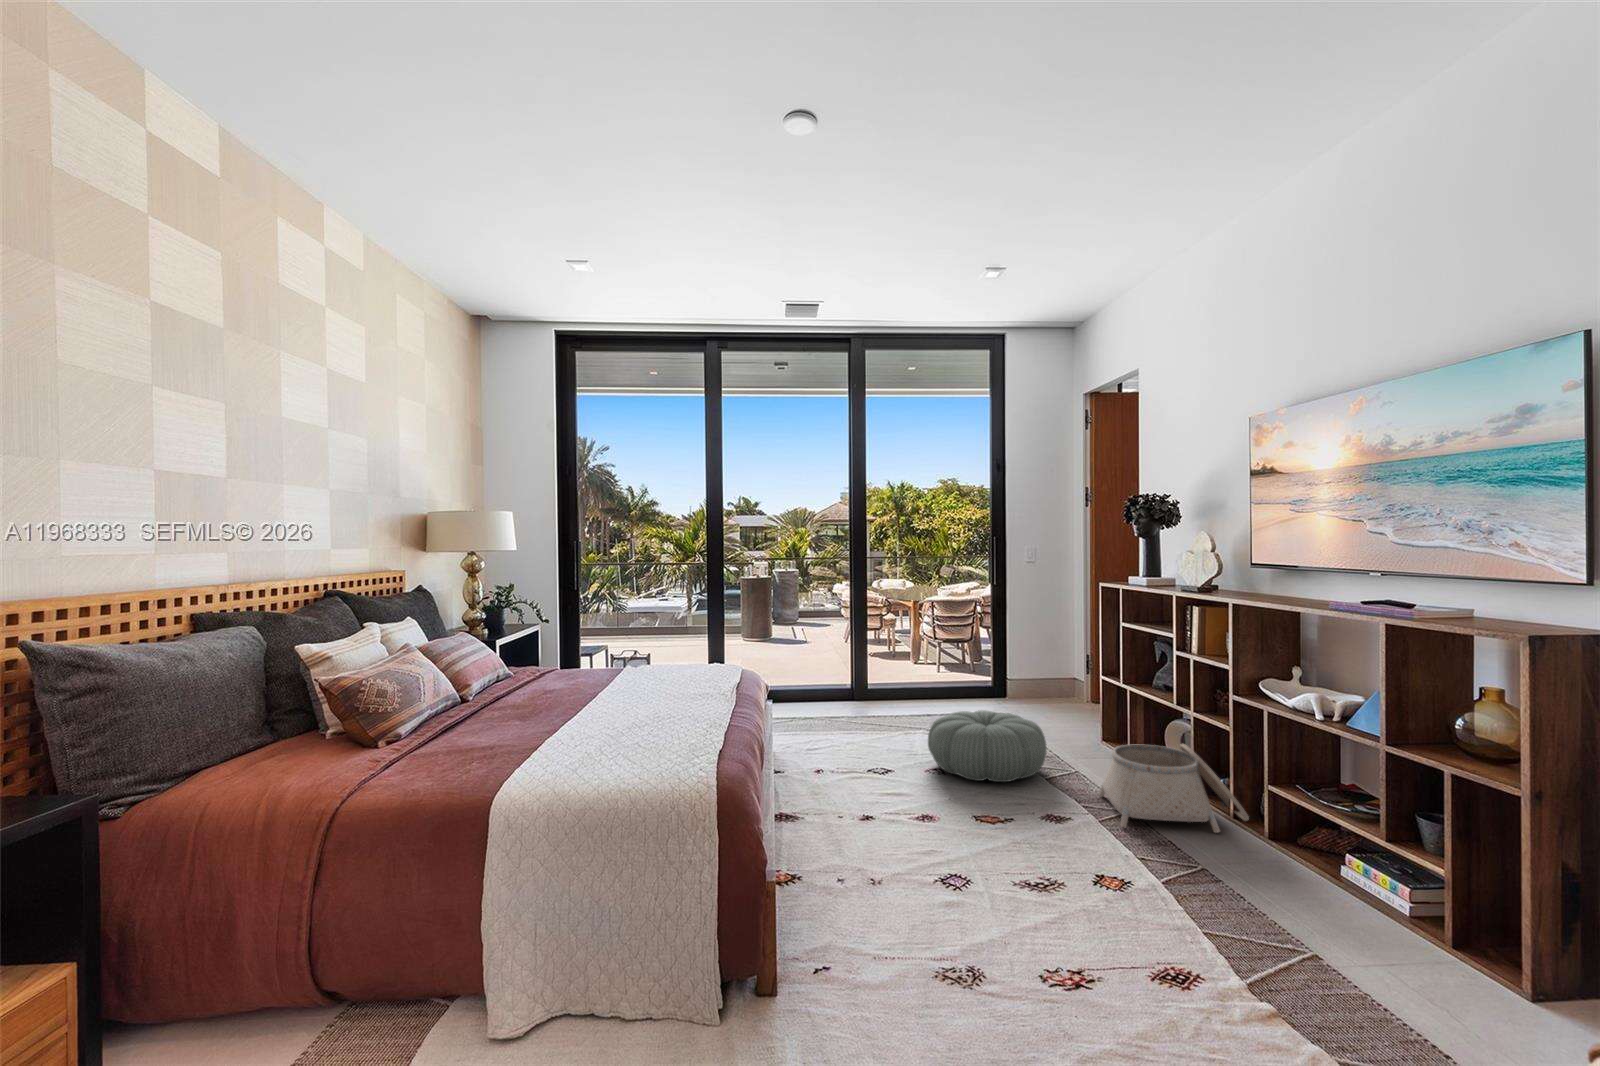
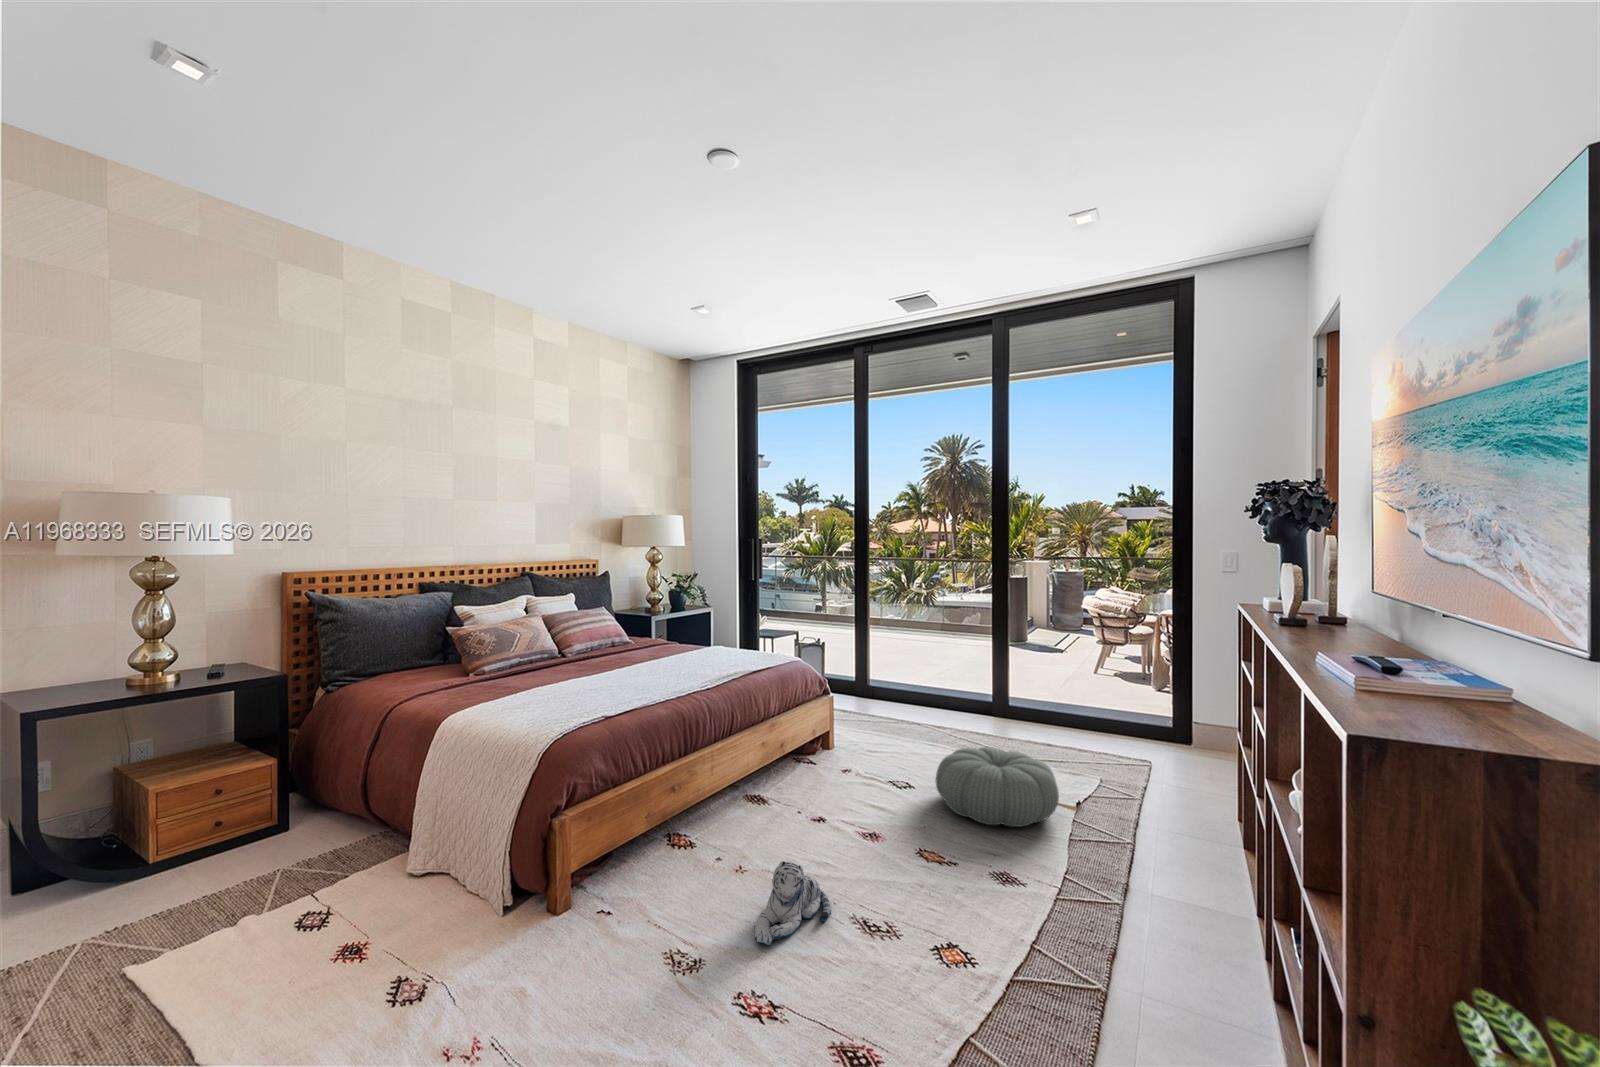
basket: present [1098,744,1249,833] -> none [1024,815,1190,934]
plush toy: none [980,857,1052,959] -> present [755,861,831,945]

